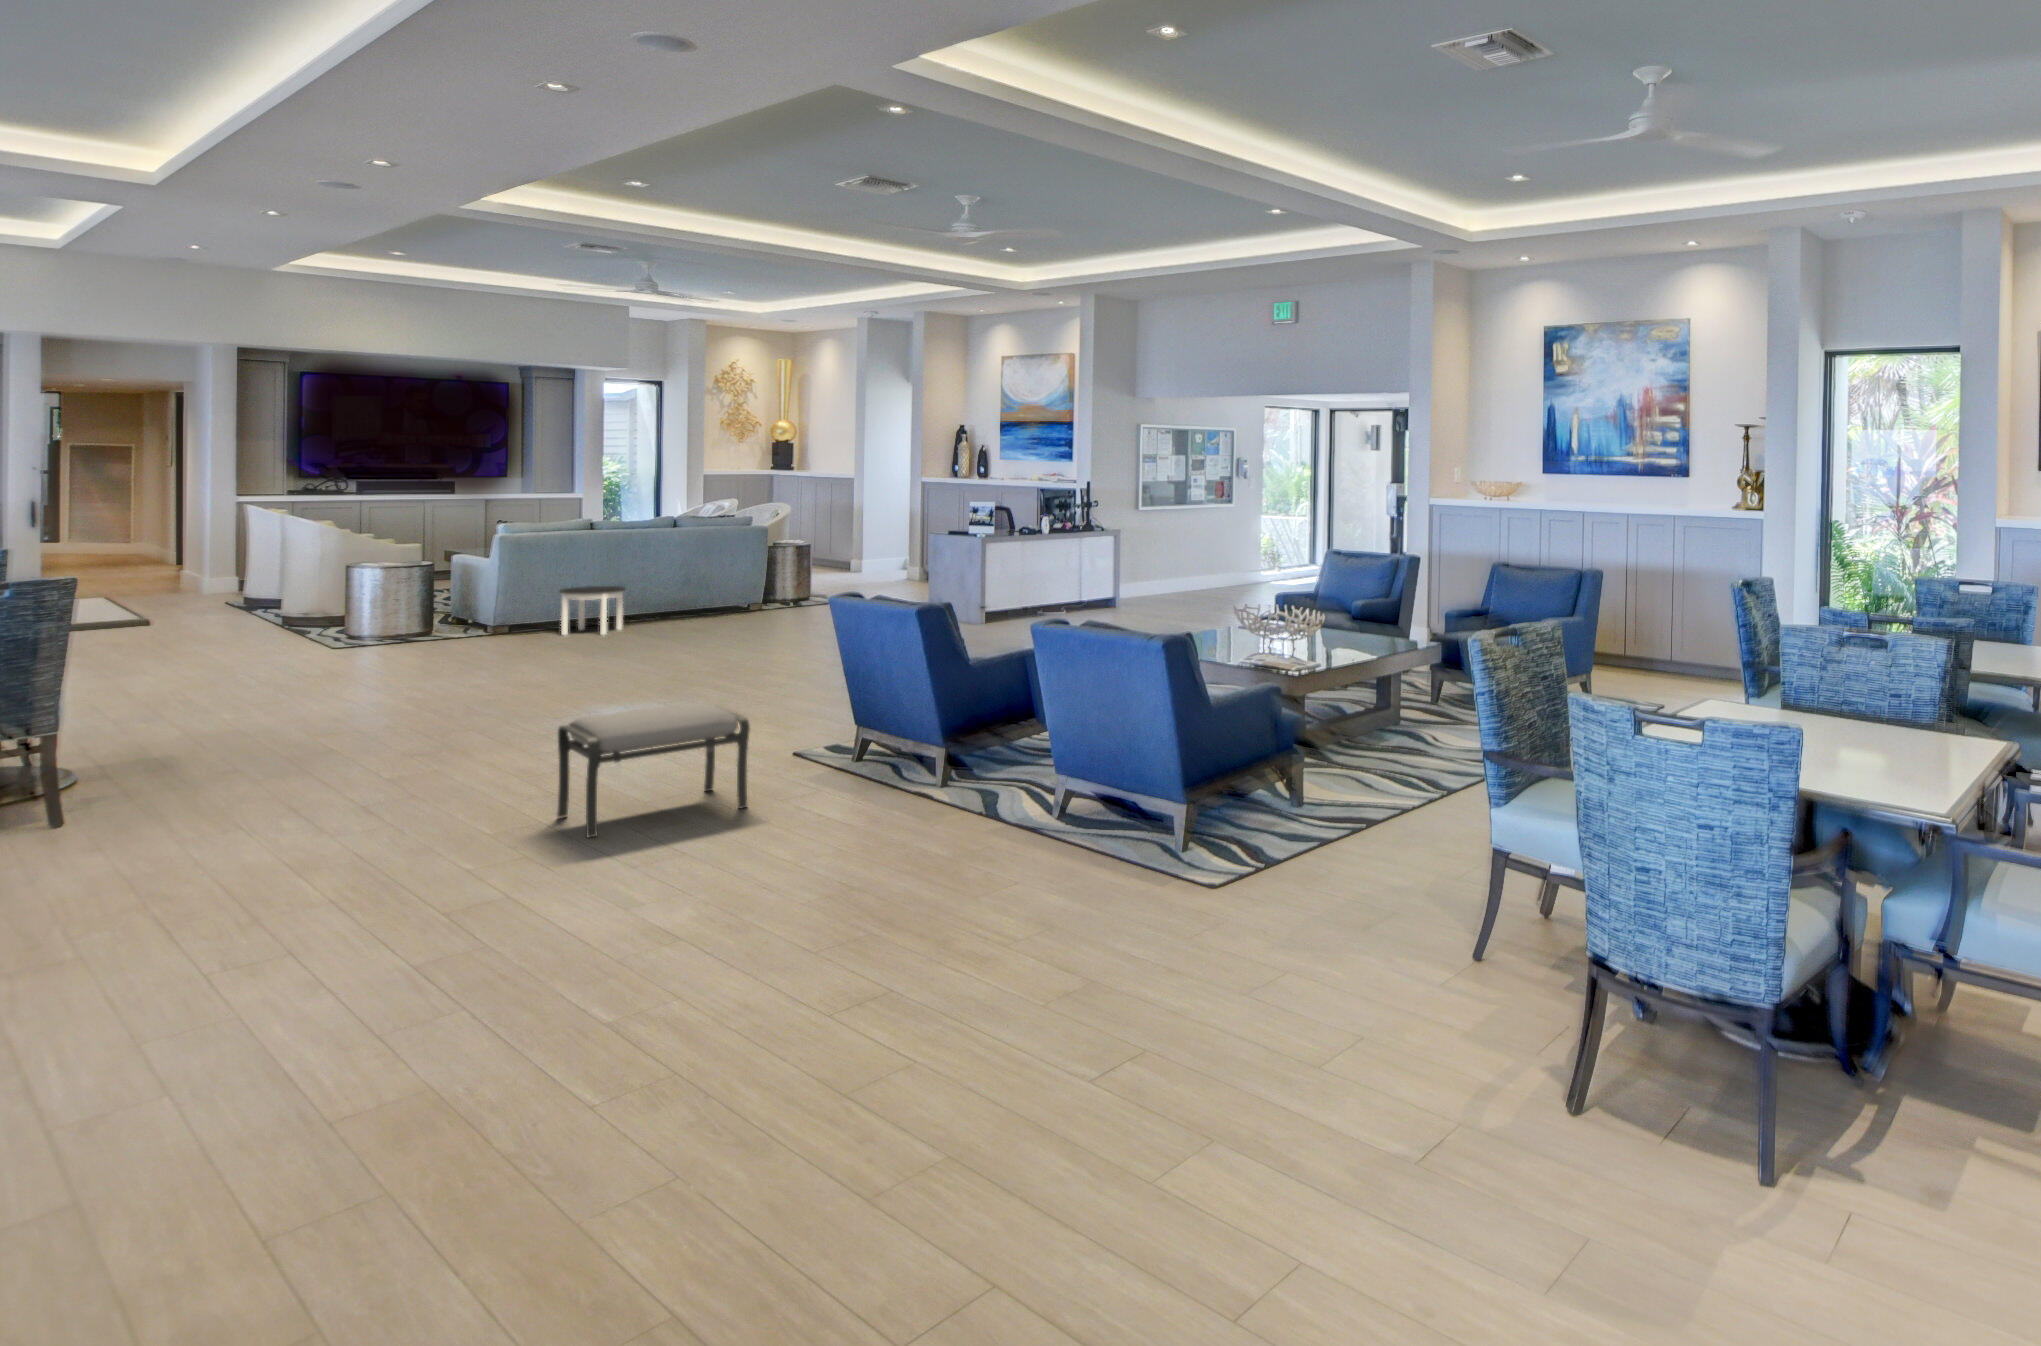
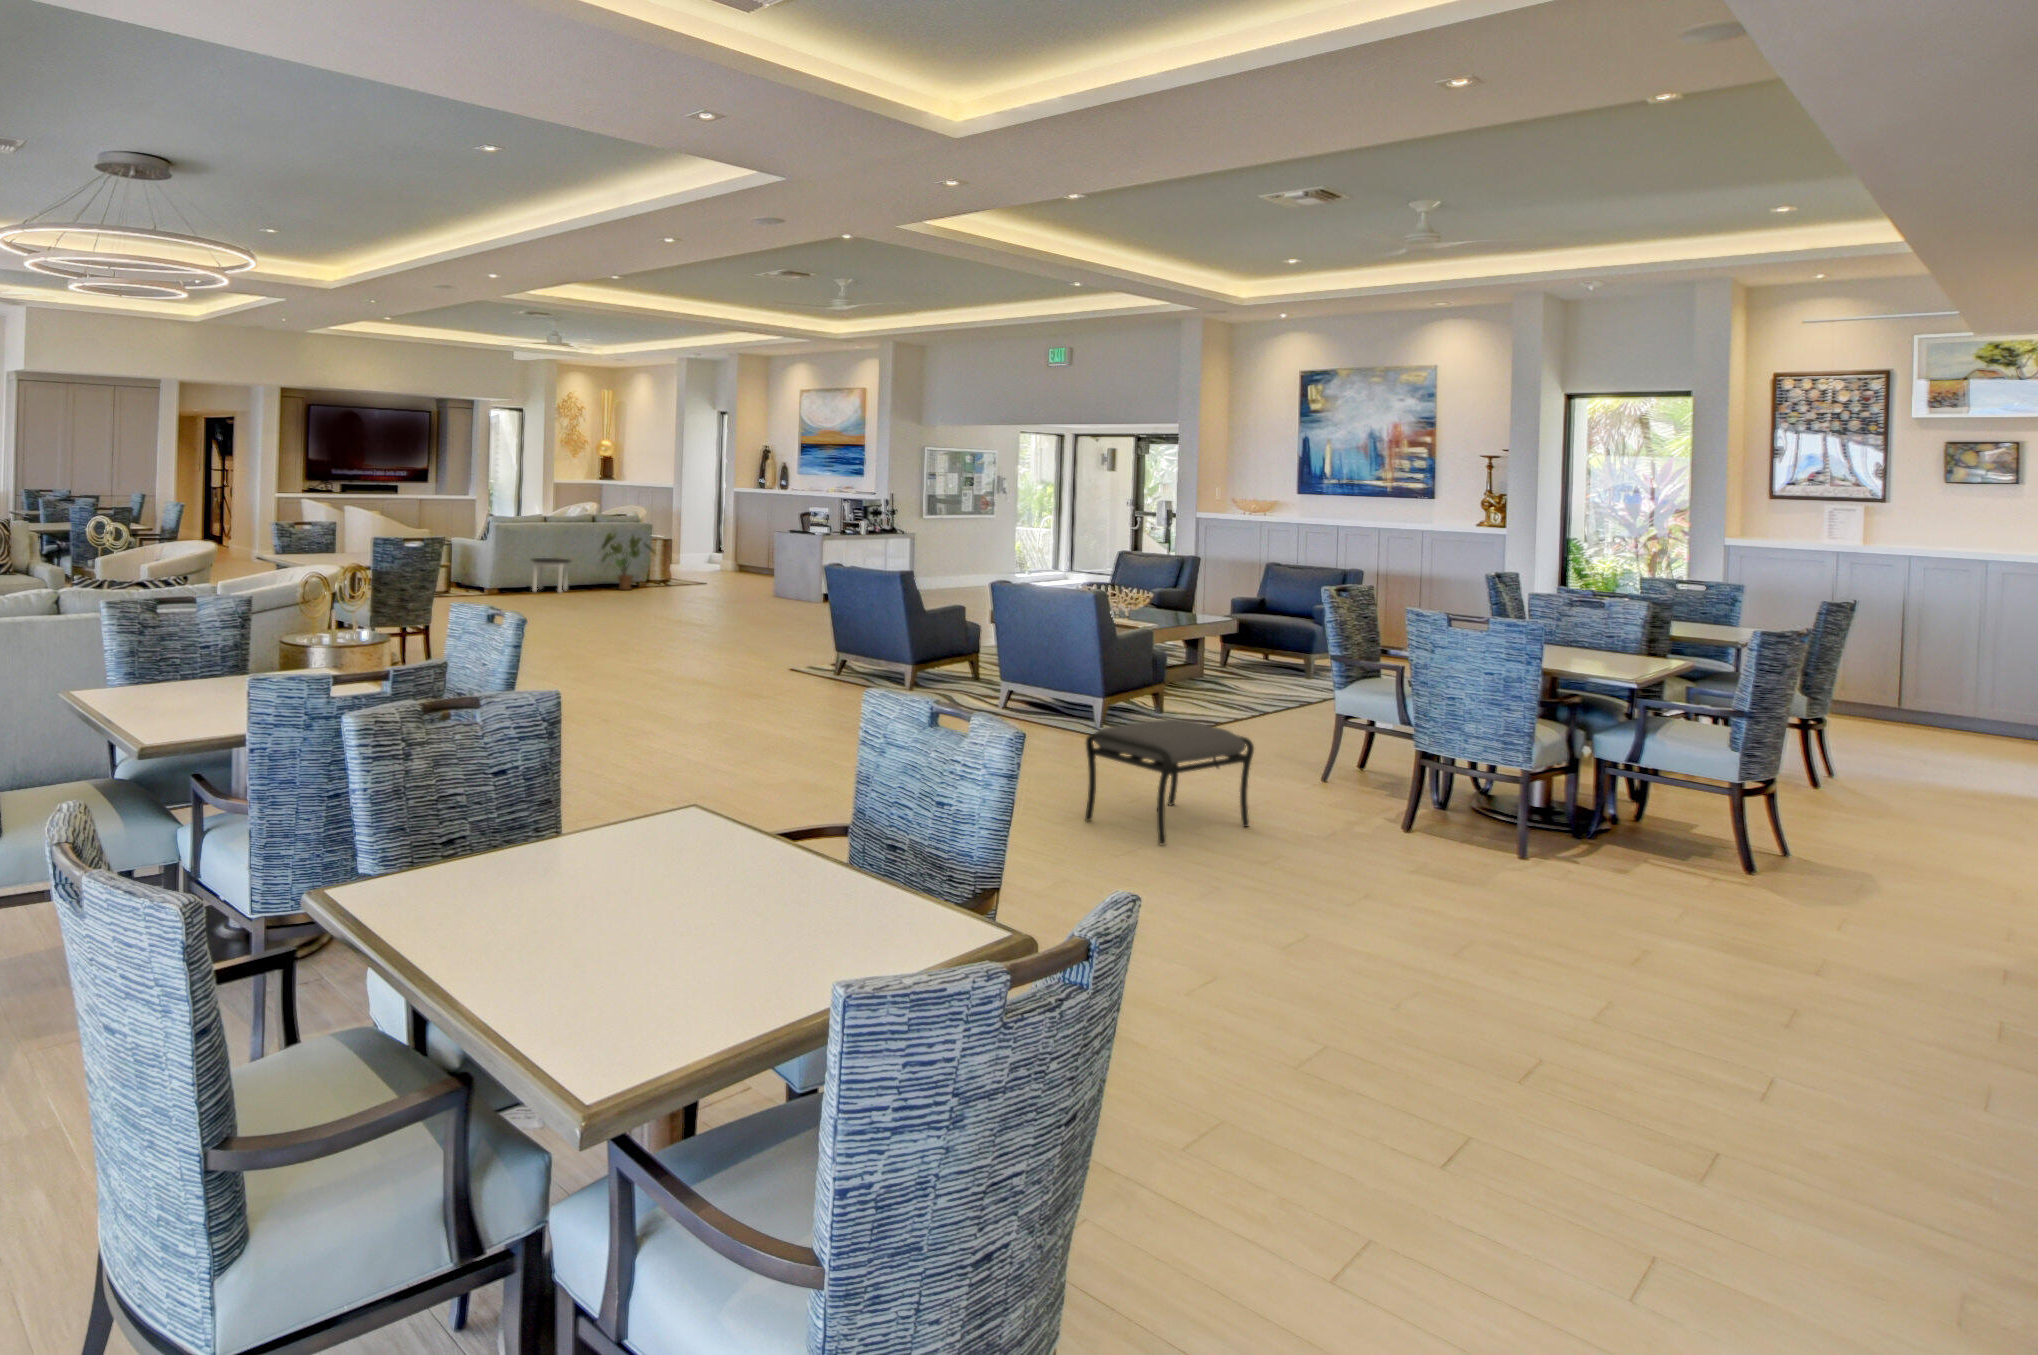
house plant: none [676,546,766,624] -> present [602,533,654,590]
ottoman: present [557,703,750,837] -> present [1085,719,1254,845]

